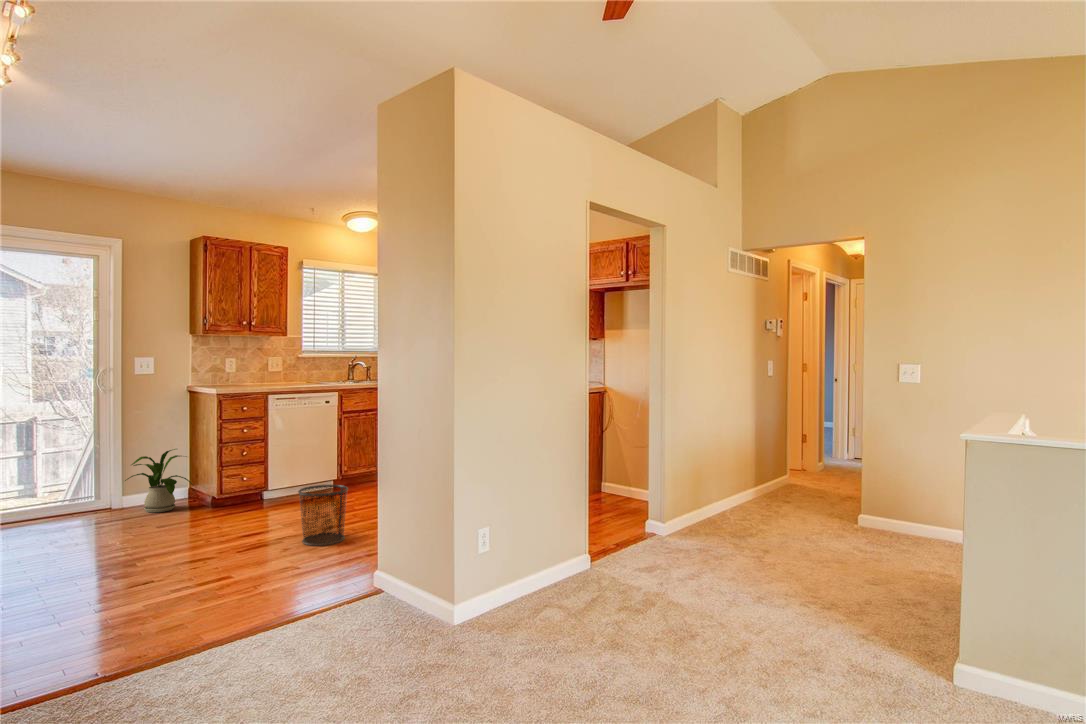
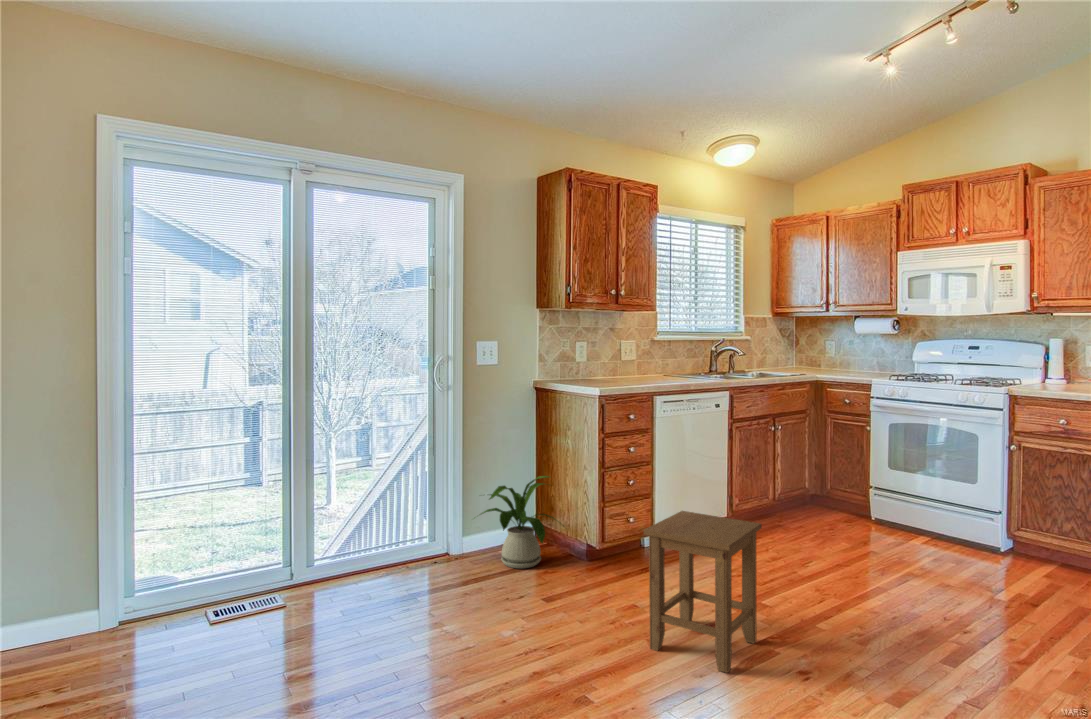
stool: none [194,462,274,546] -> present [644,511,762,673]
waste bin: present [298,485,348,546] -> none [828,562,926,686]

